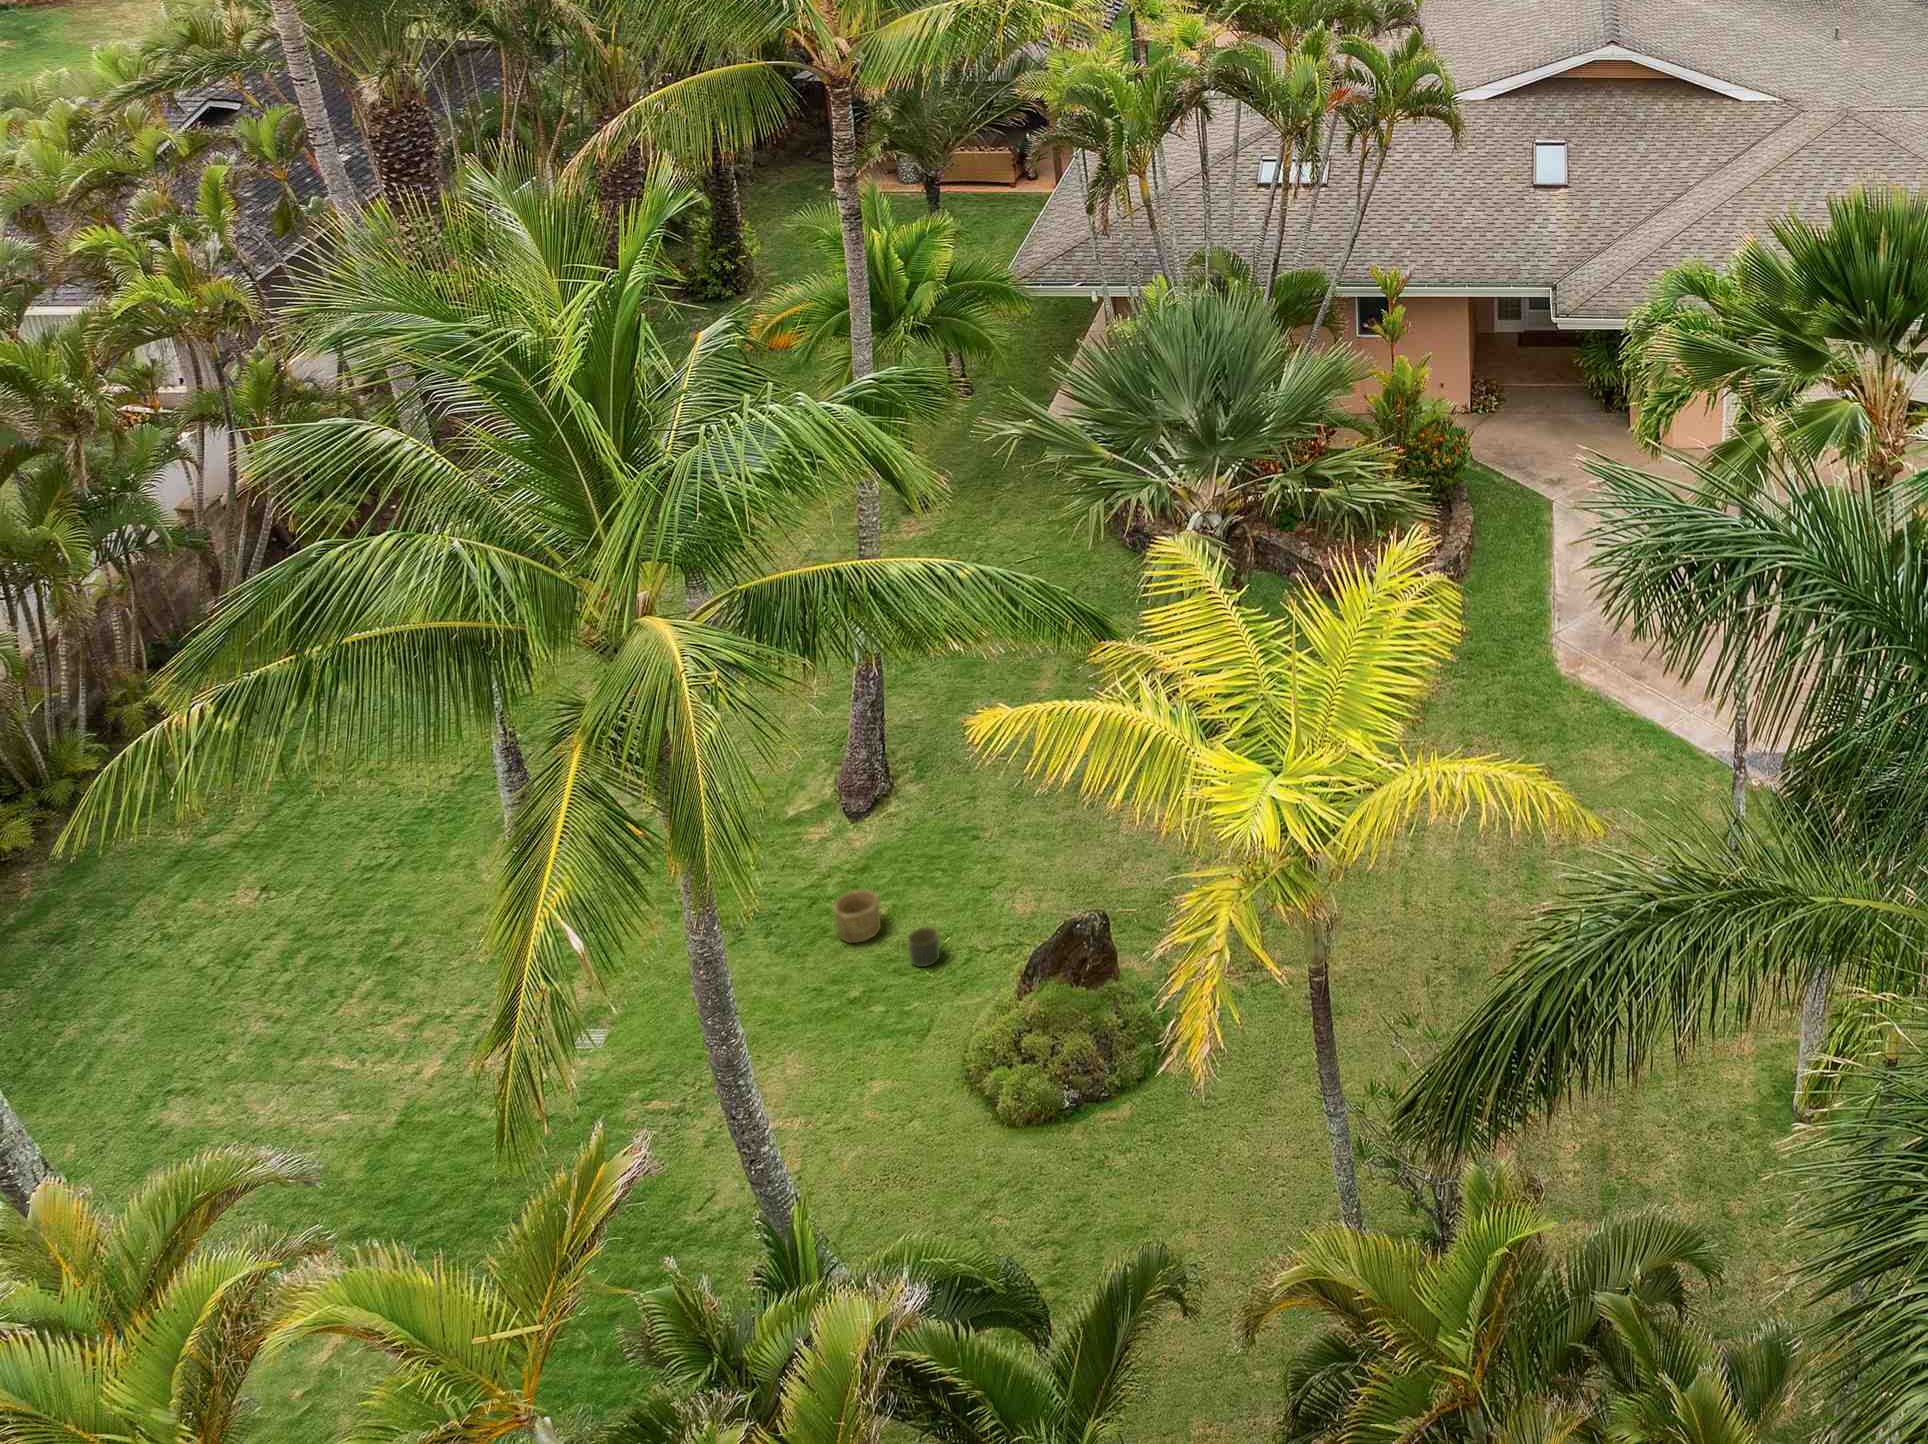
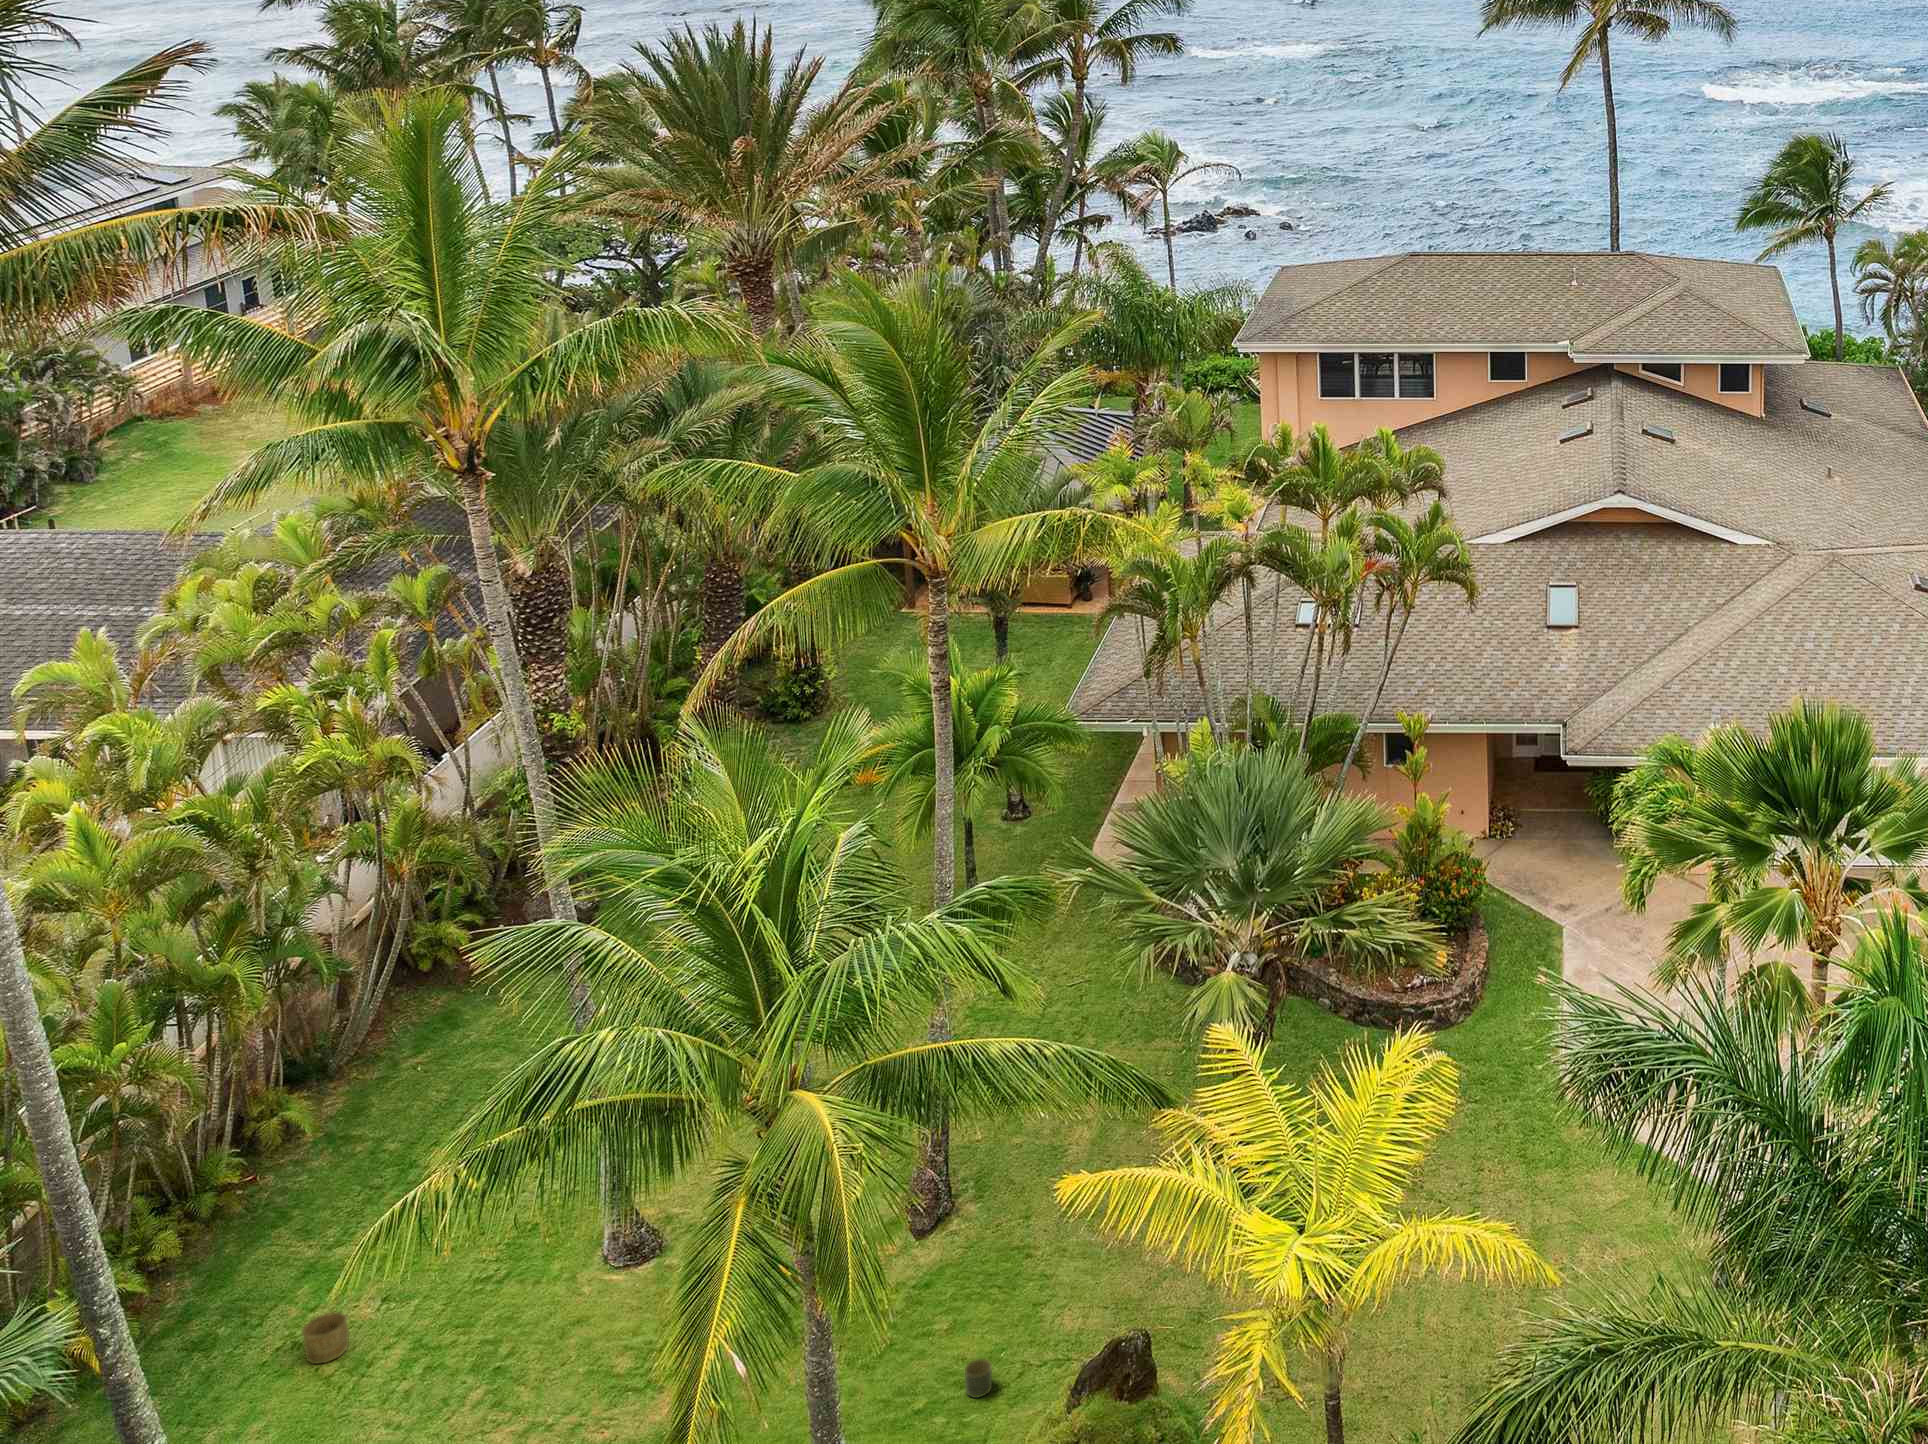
wooden bucket: present [833,890,881,943] -> present [302,1312,349,1364]

